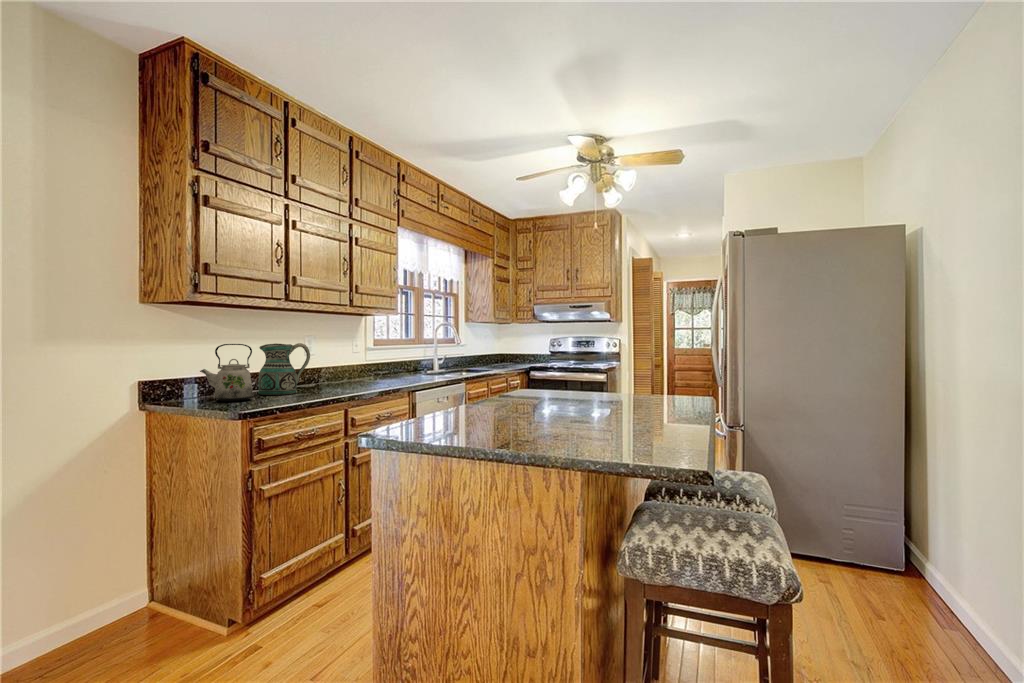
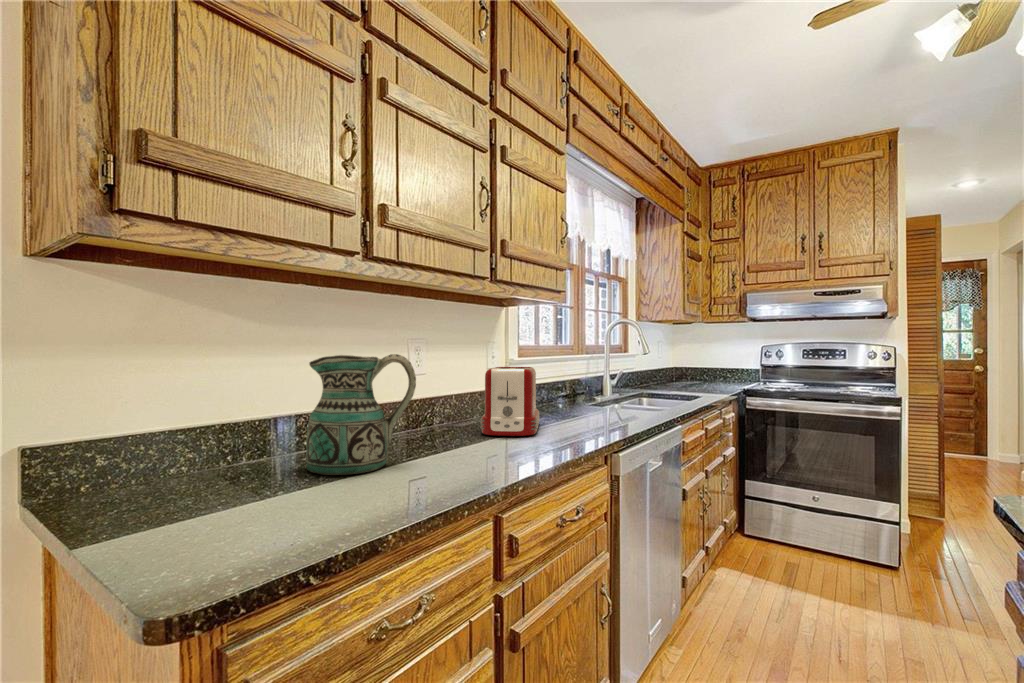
kettle: present [200,344,253,401] -> none [149,357,278,509]
toaster: none [345,351,380,385] -> present [480,367,539,436]

